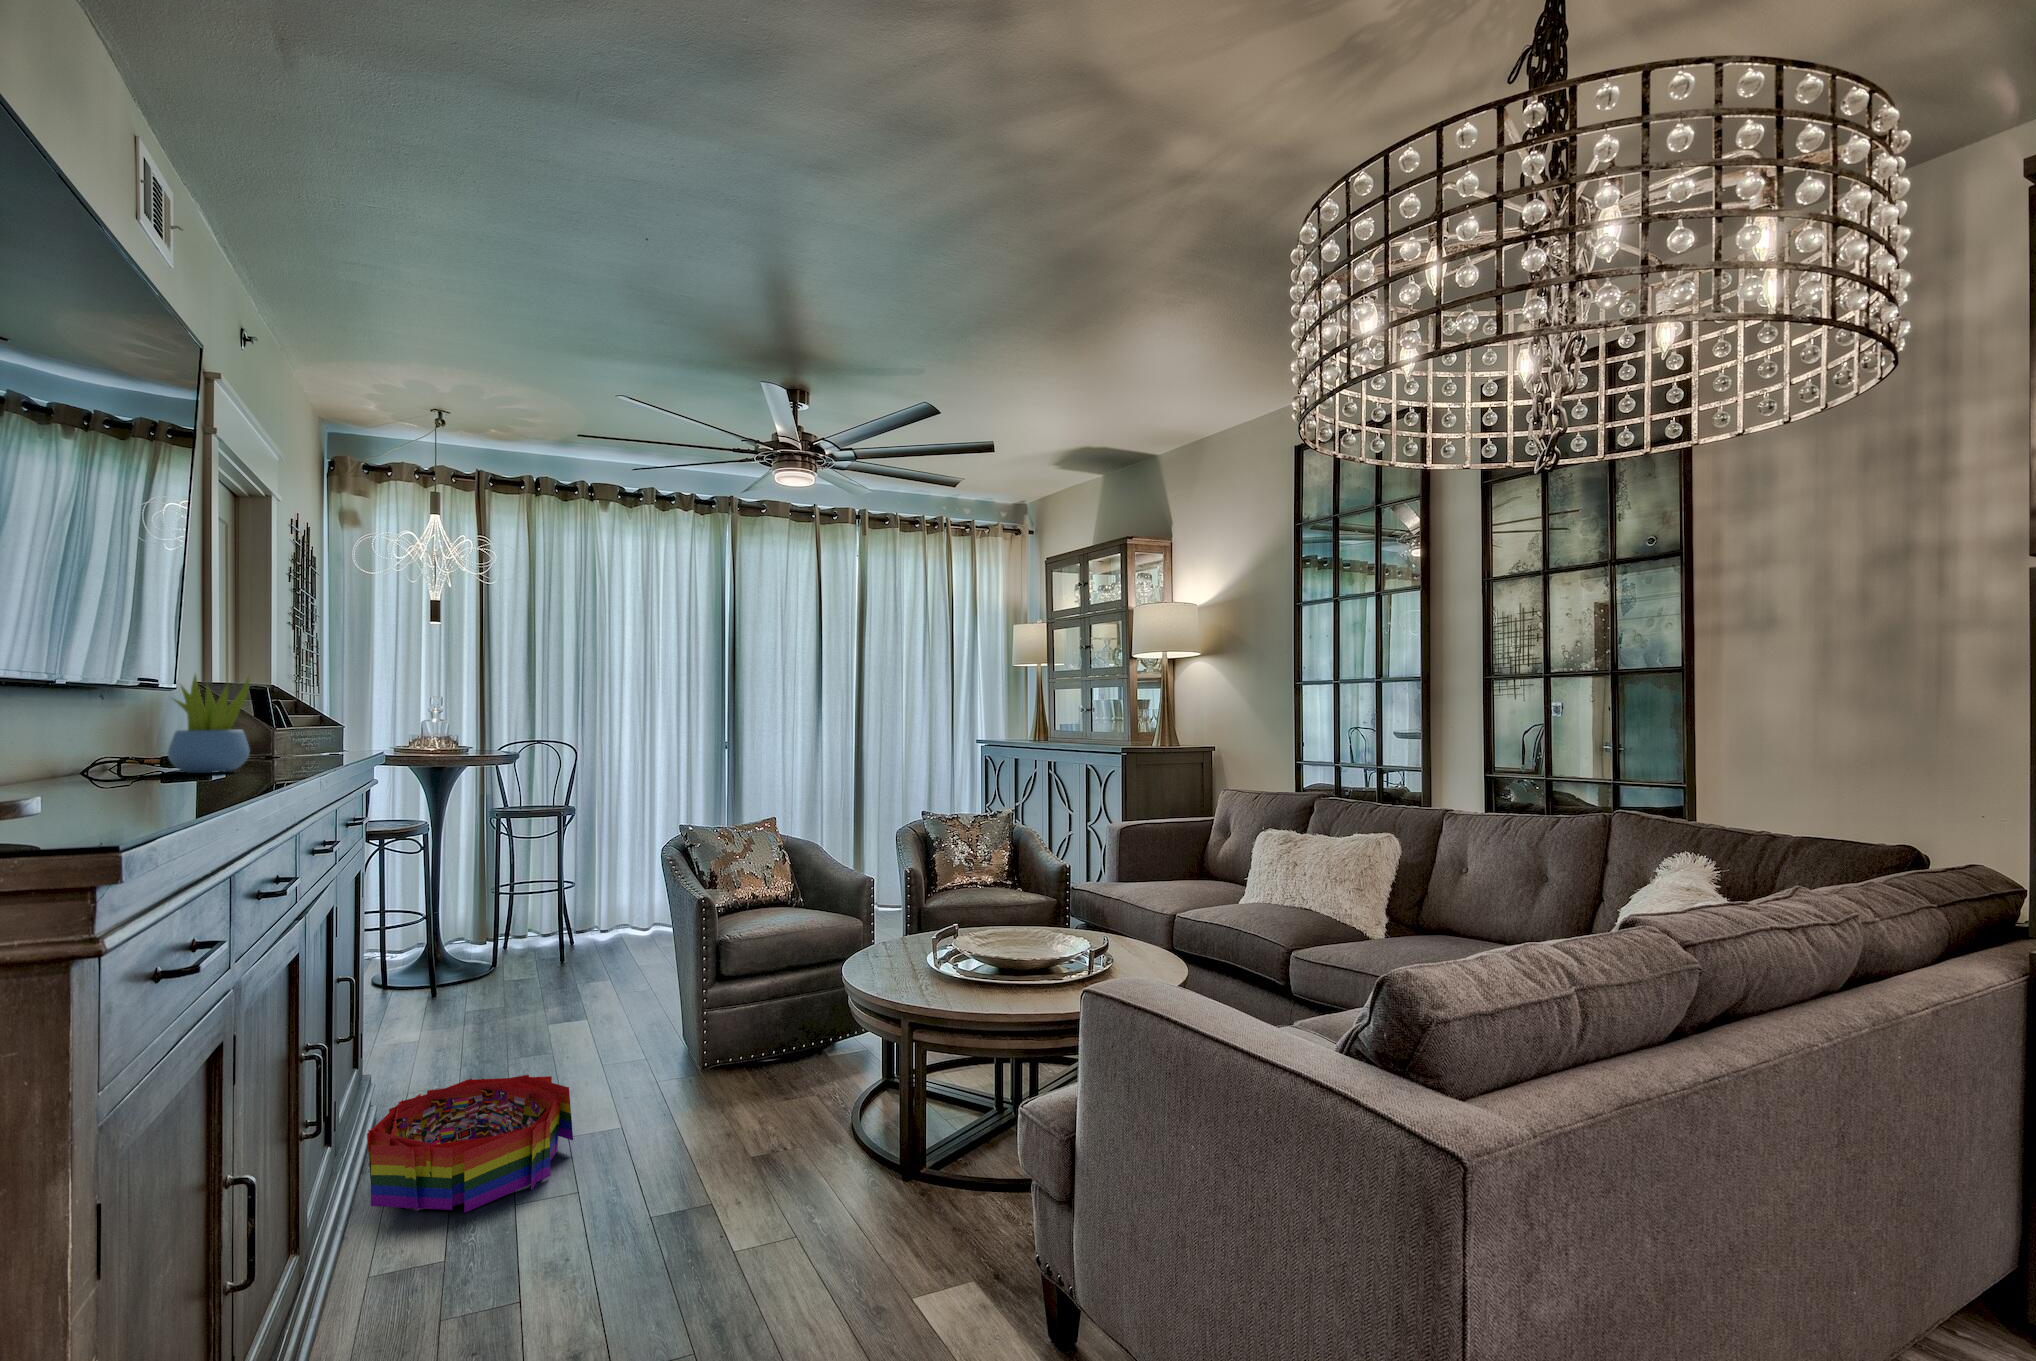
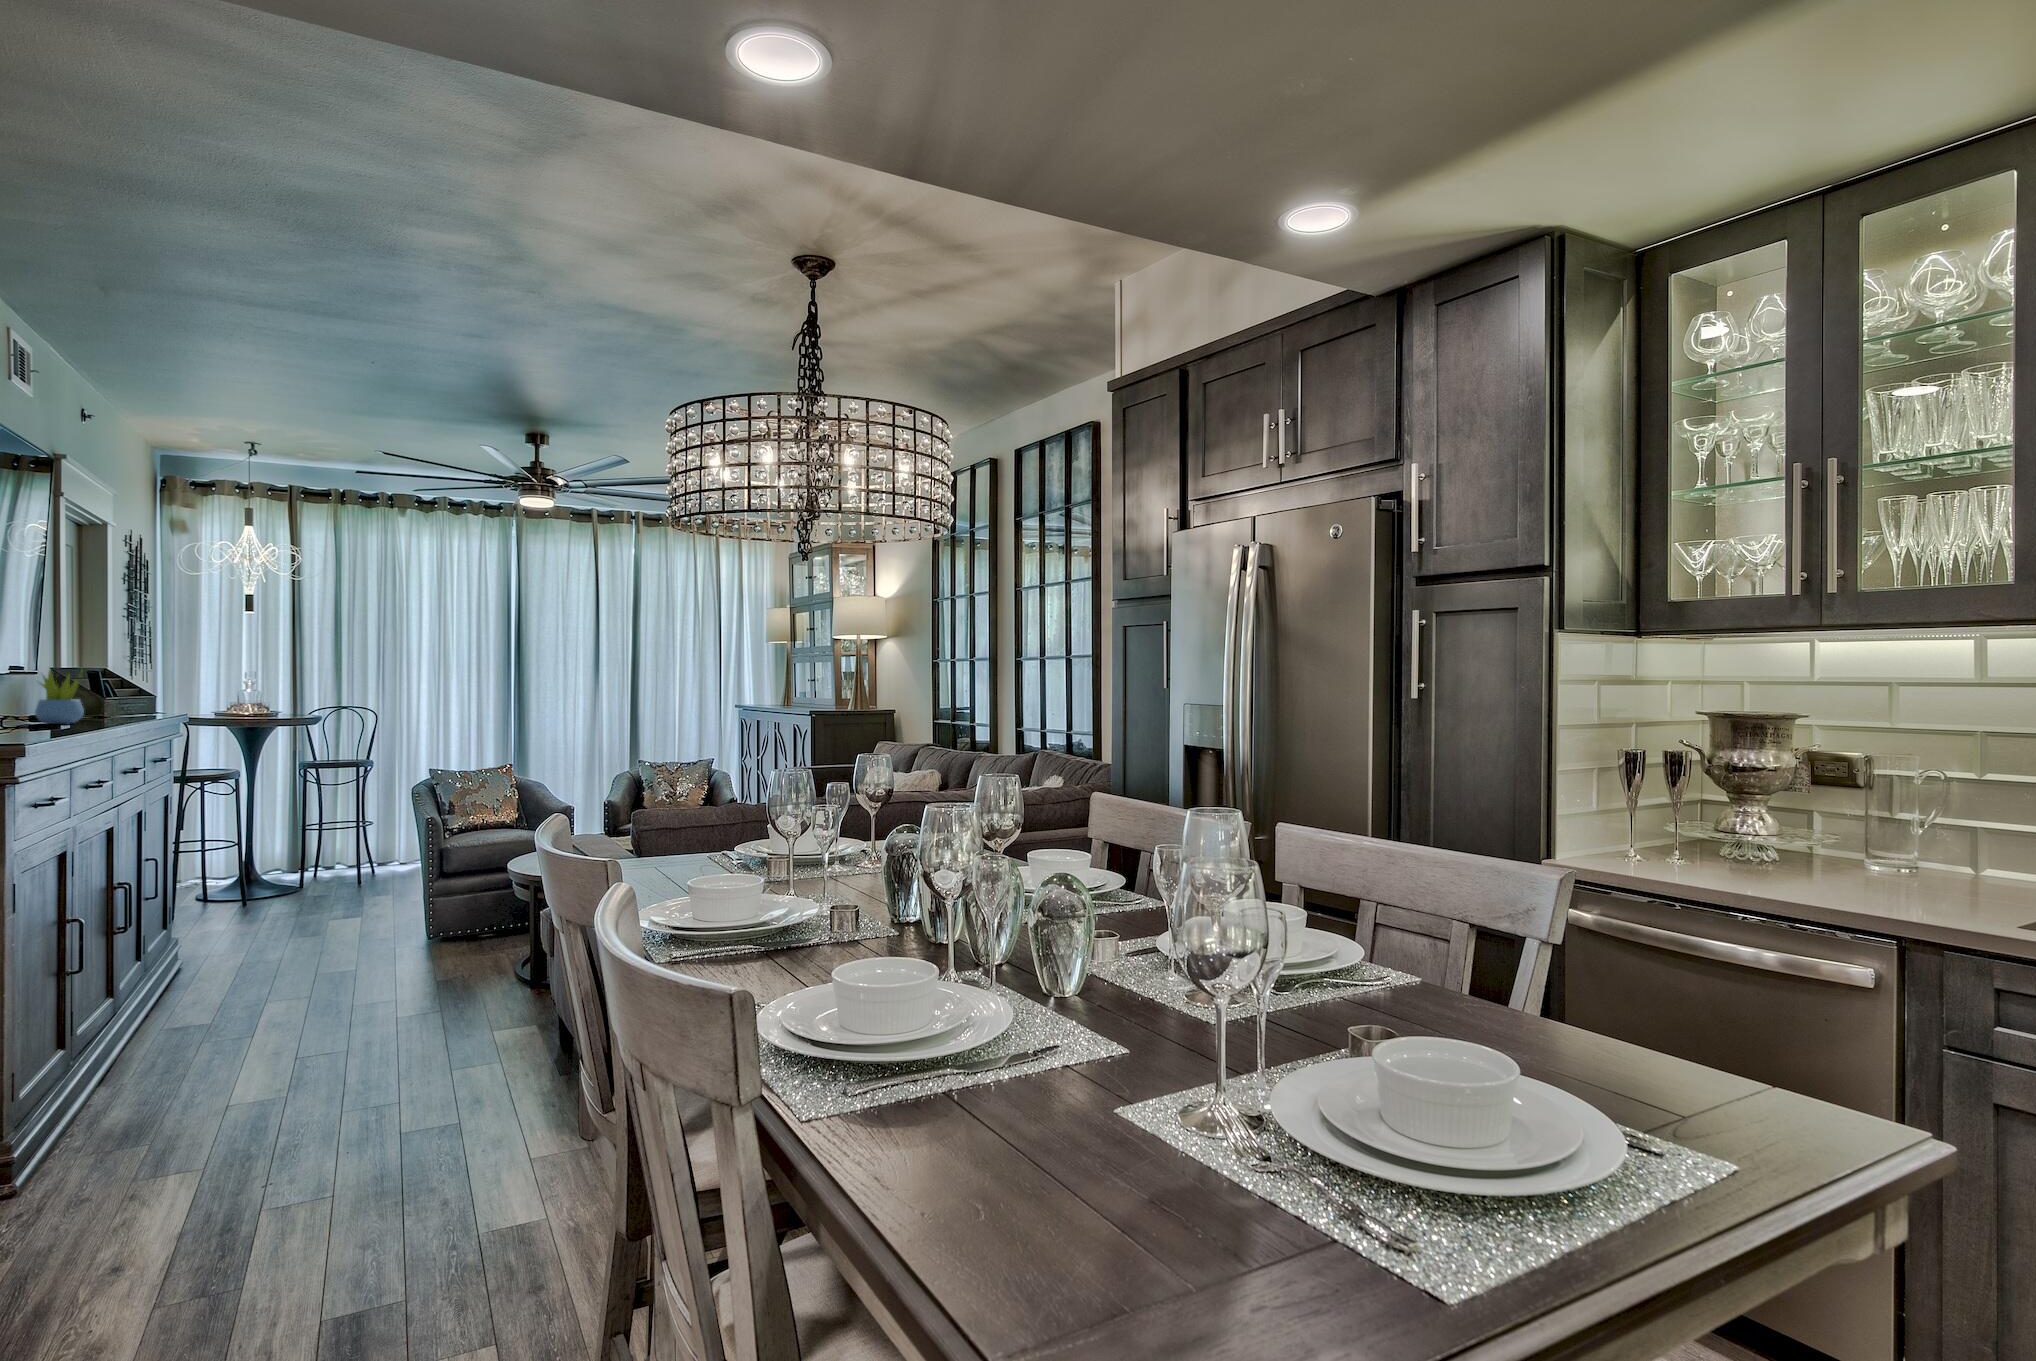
storage bin: present [367,1075,573,1212] -> none [170,932,316,1003]

